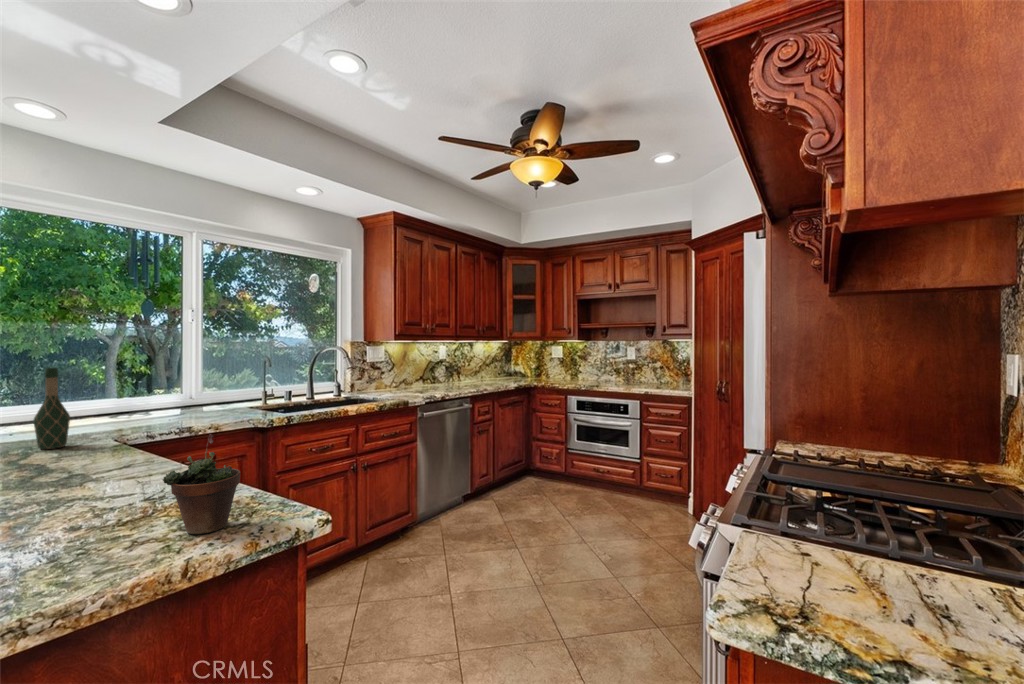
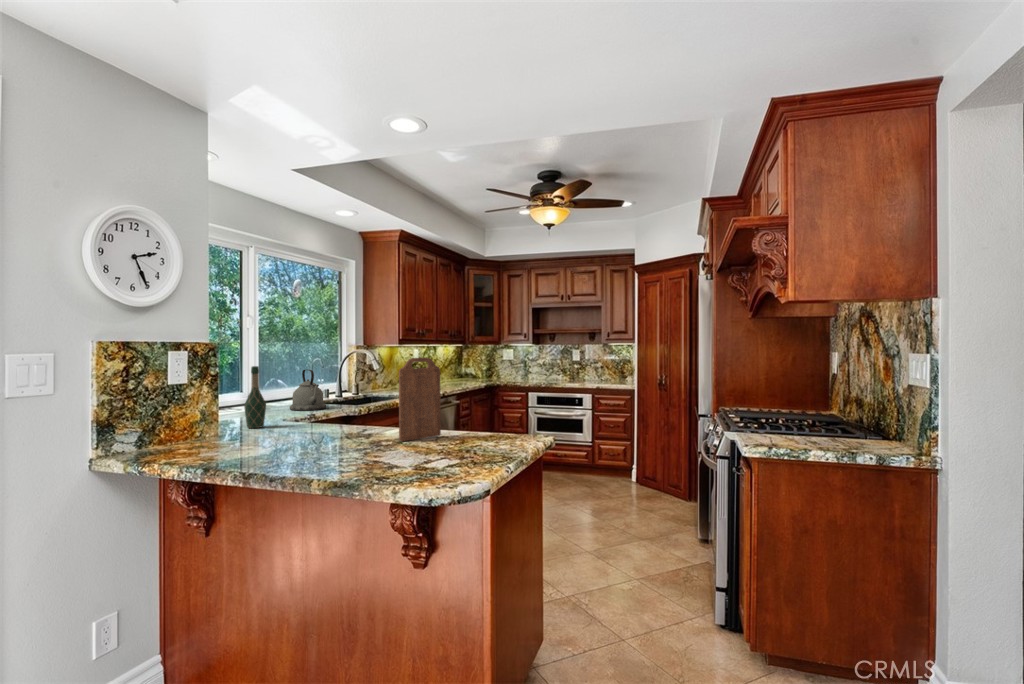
cutting board: none [77,359,180,501] -> present [399,358,441,441]
kettle: none [201,370,249,419] -> present [290,370,326,411]
succulent plant: present [163,434,240,534] -> none [494,395,523,445]

